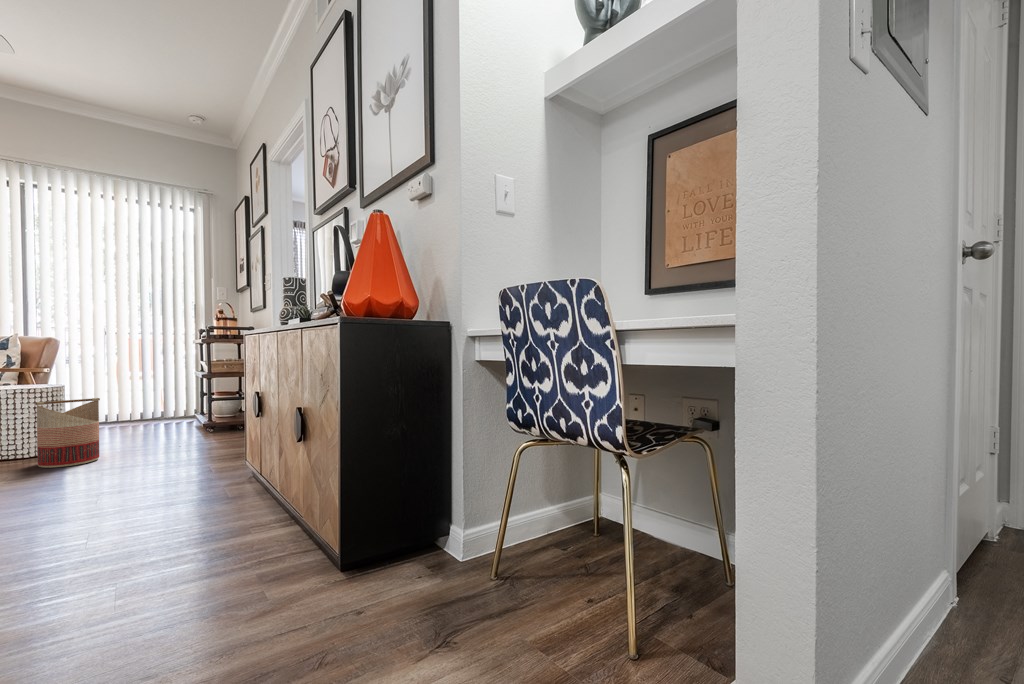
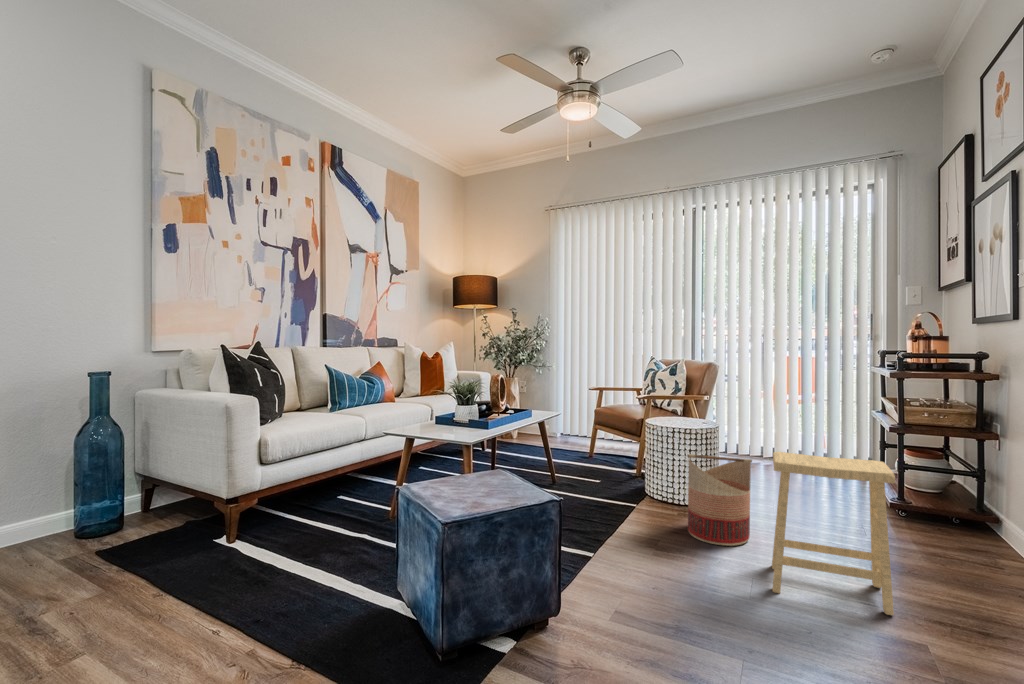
footstool: none [118,378,201,472] -> present [772,452,895,615]

